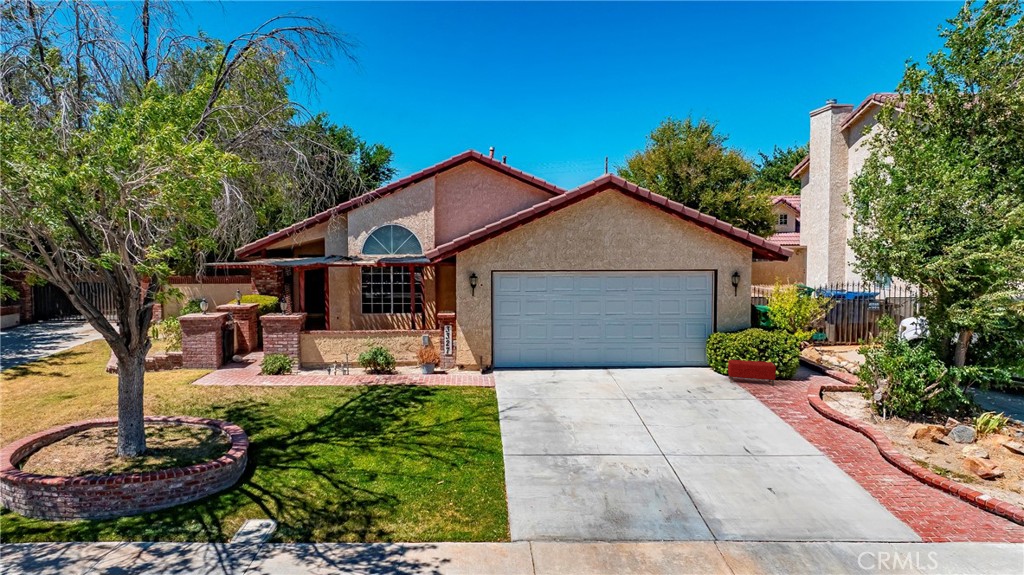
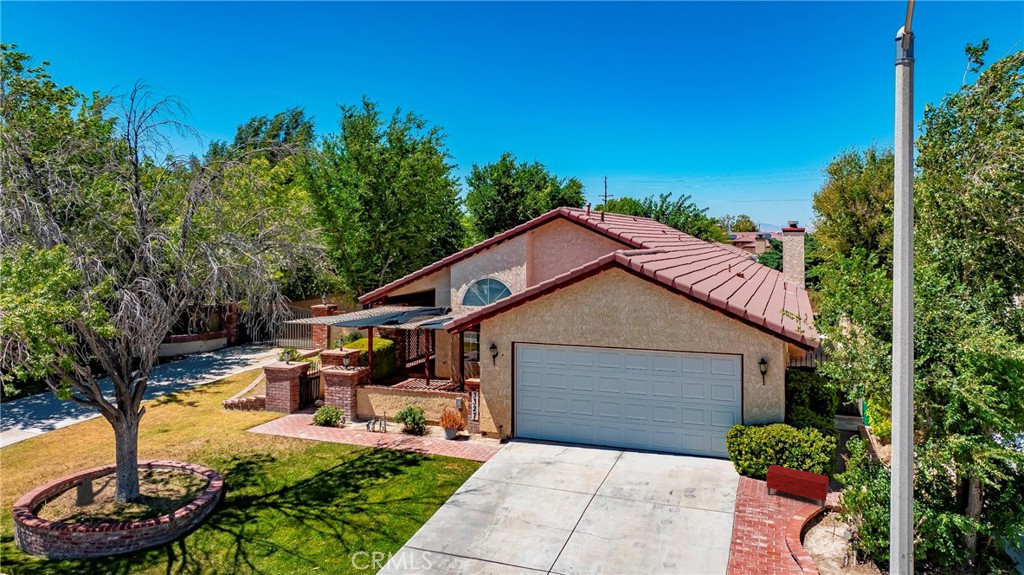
watering can: none [68,427,121,467] -> present [70,475,114,507]

